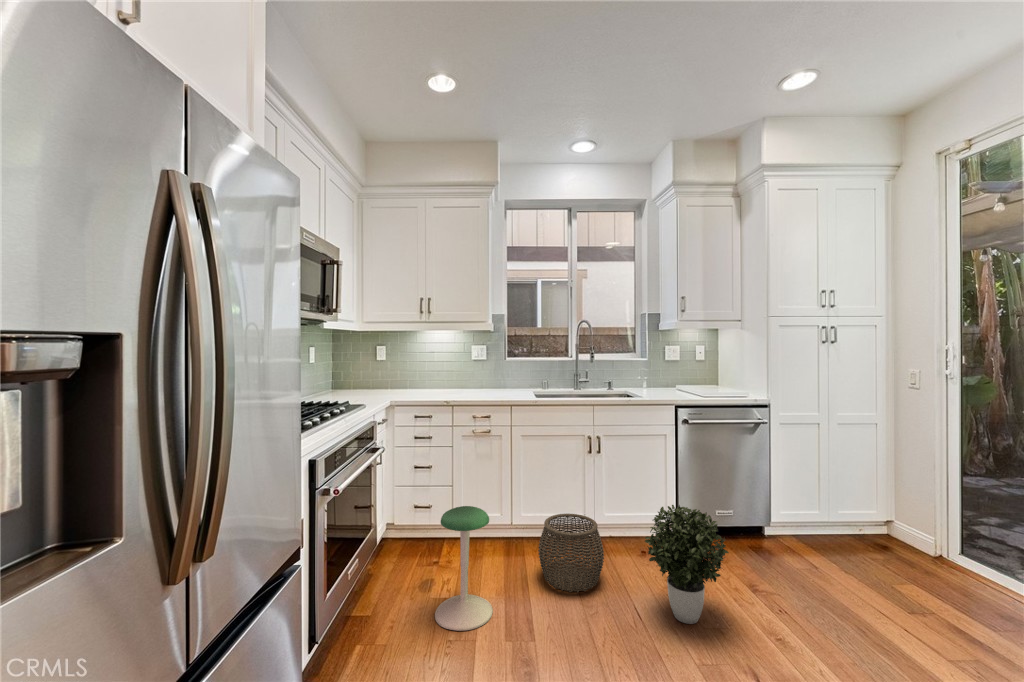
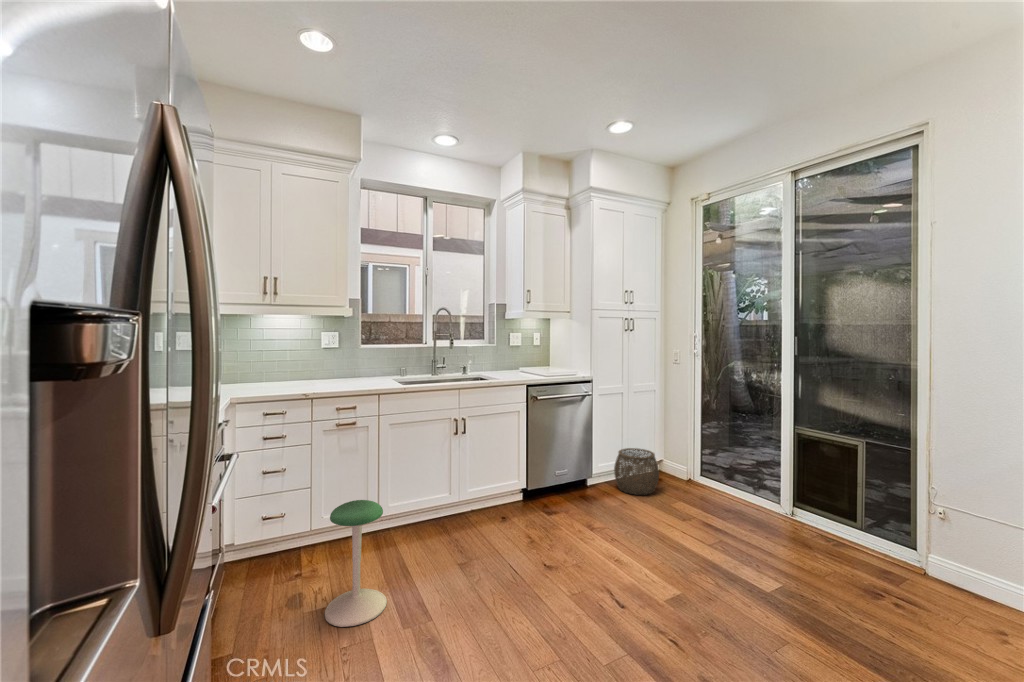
potted plant: present [645,505,729,624] -> none [522,470,584,565]
woven basket: present [538,513,604,592] -> present [614,448,659,495]

